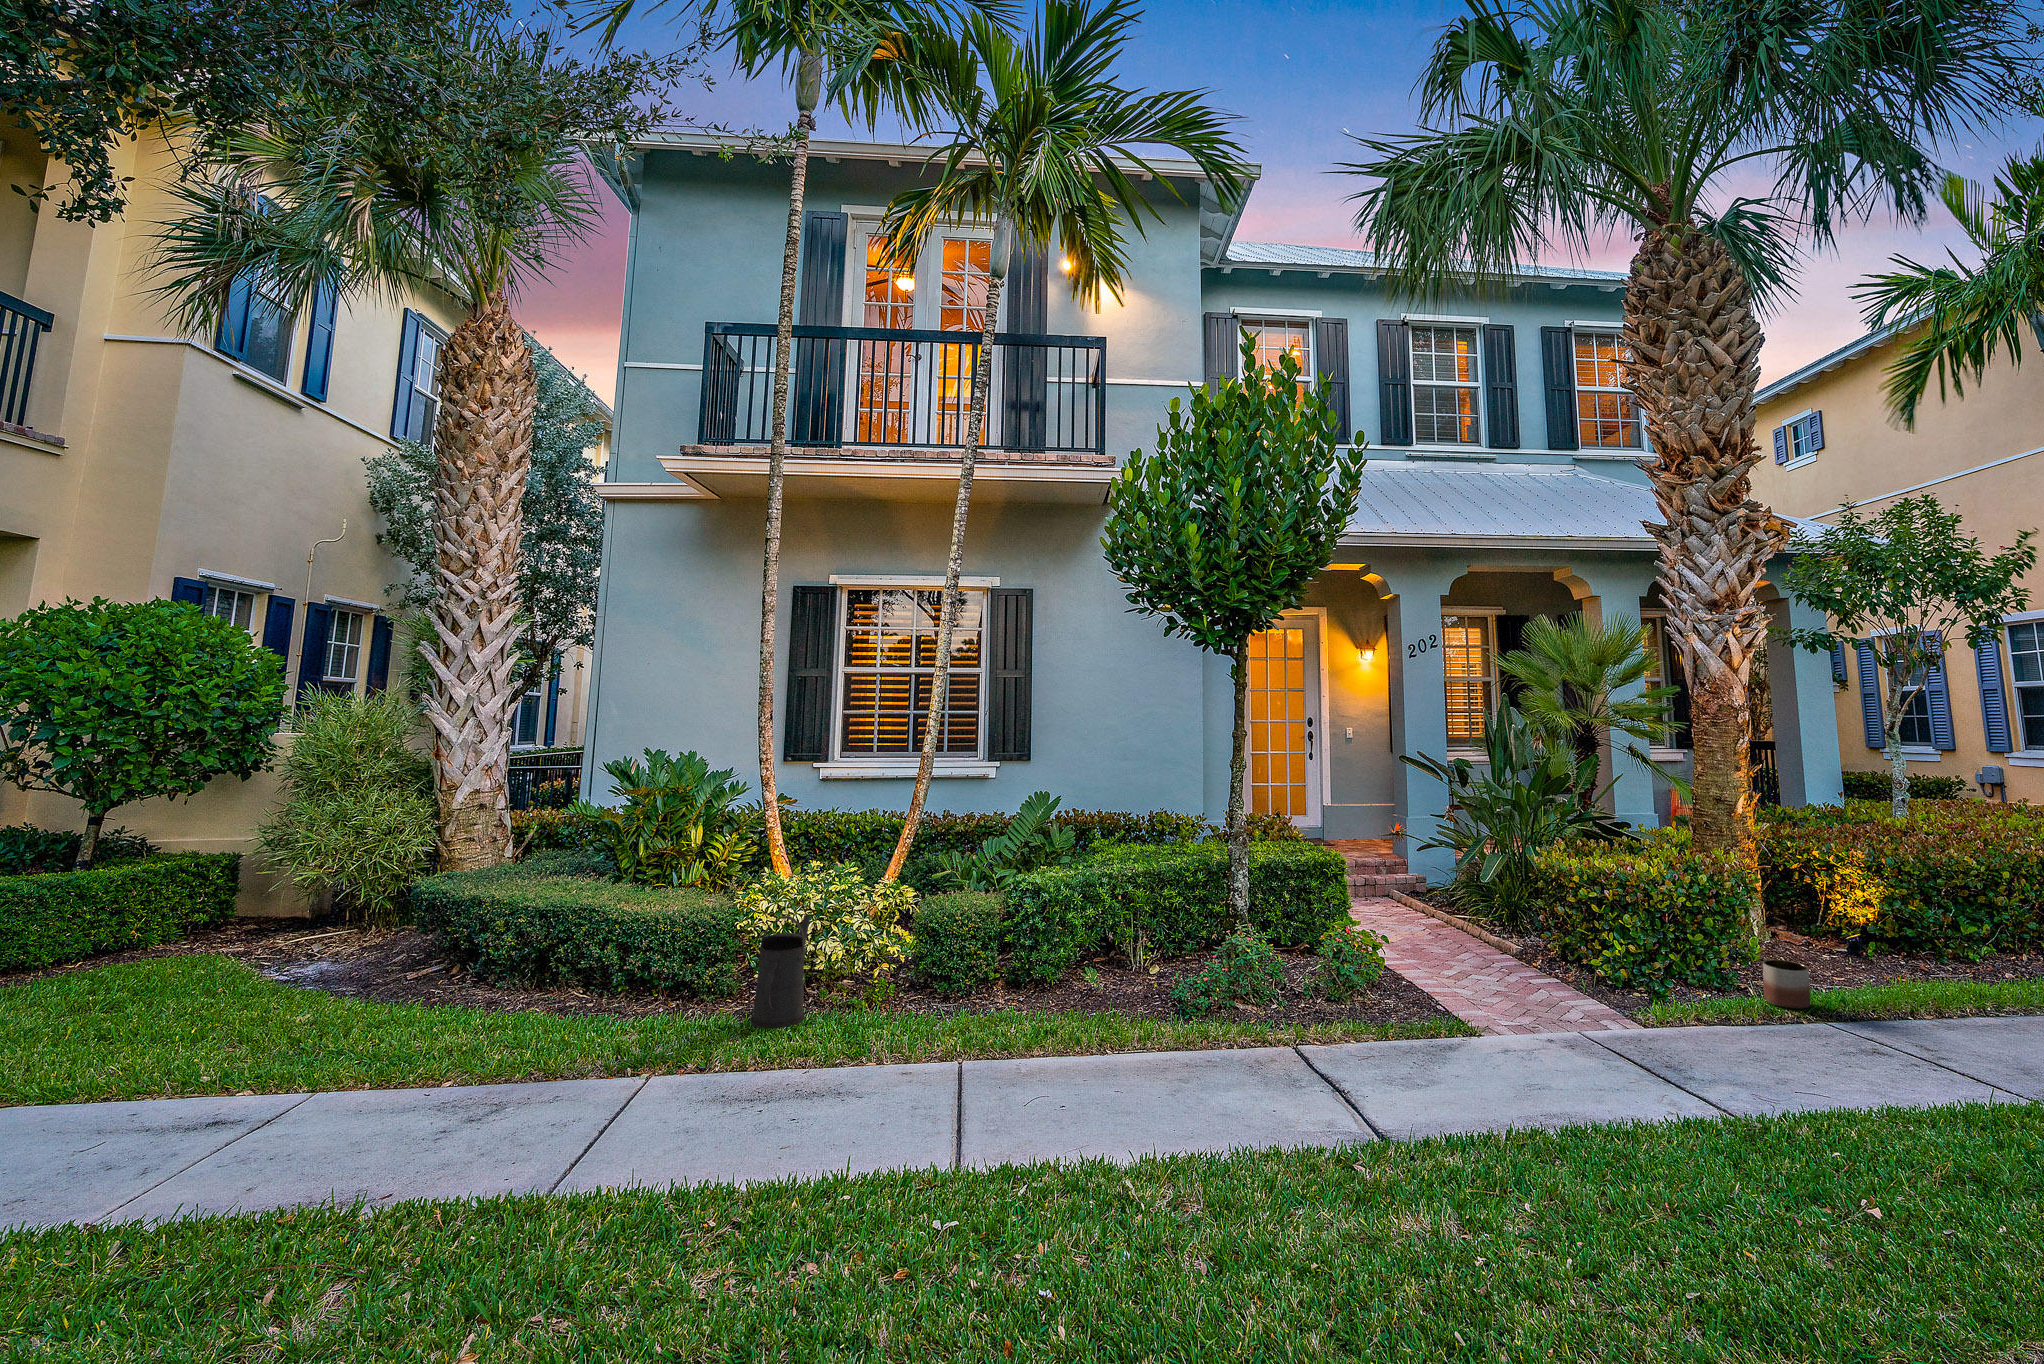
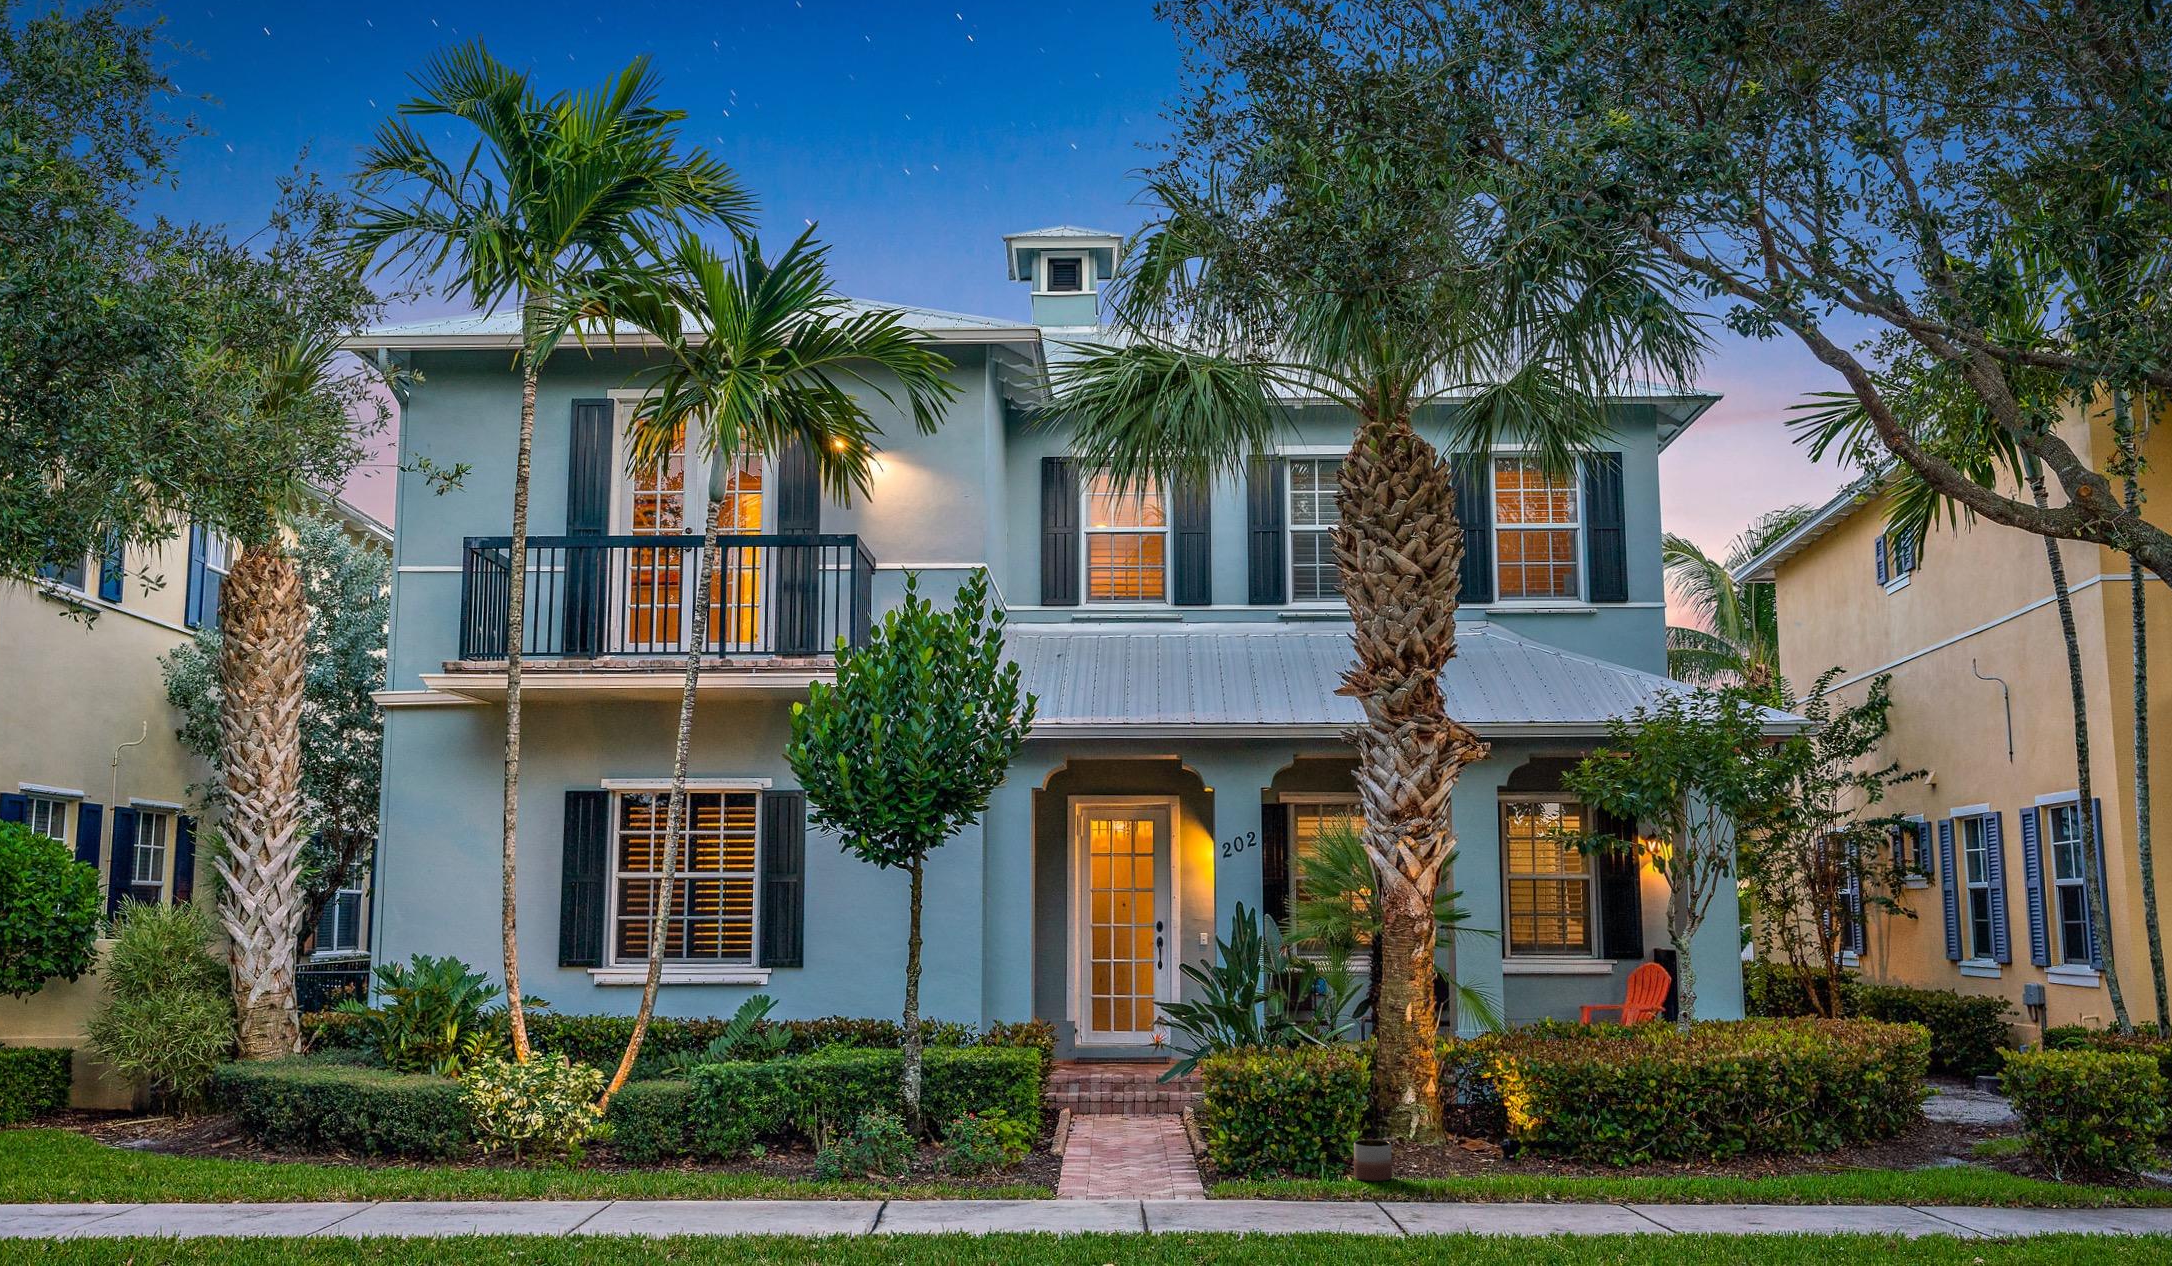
watering can: present [750,914,811,1028] -> none [463,1089,520,1178]

